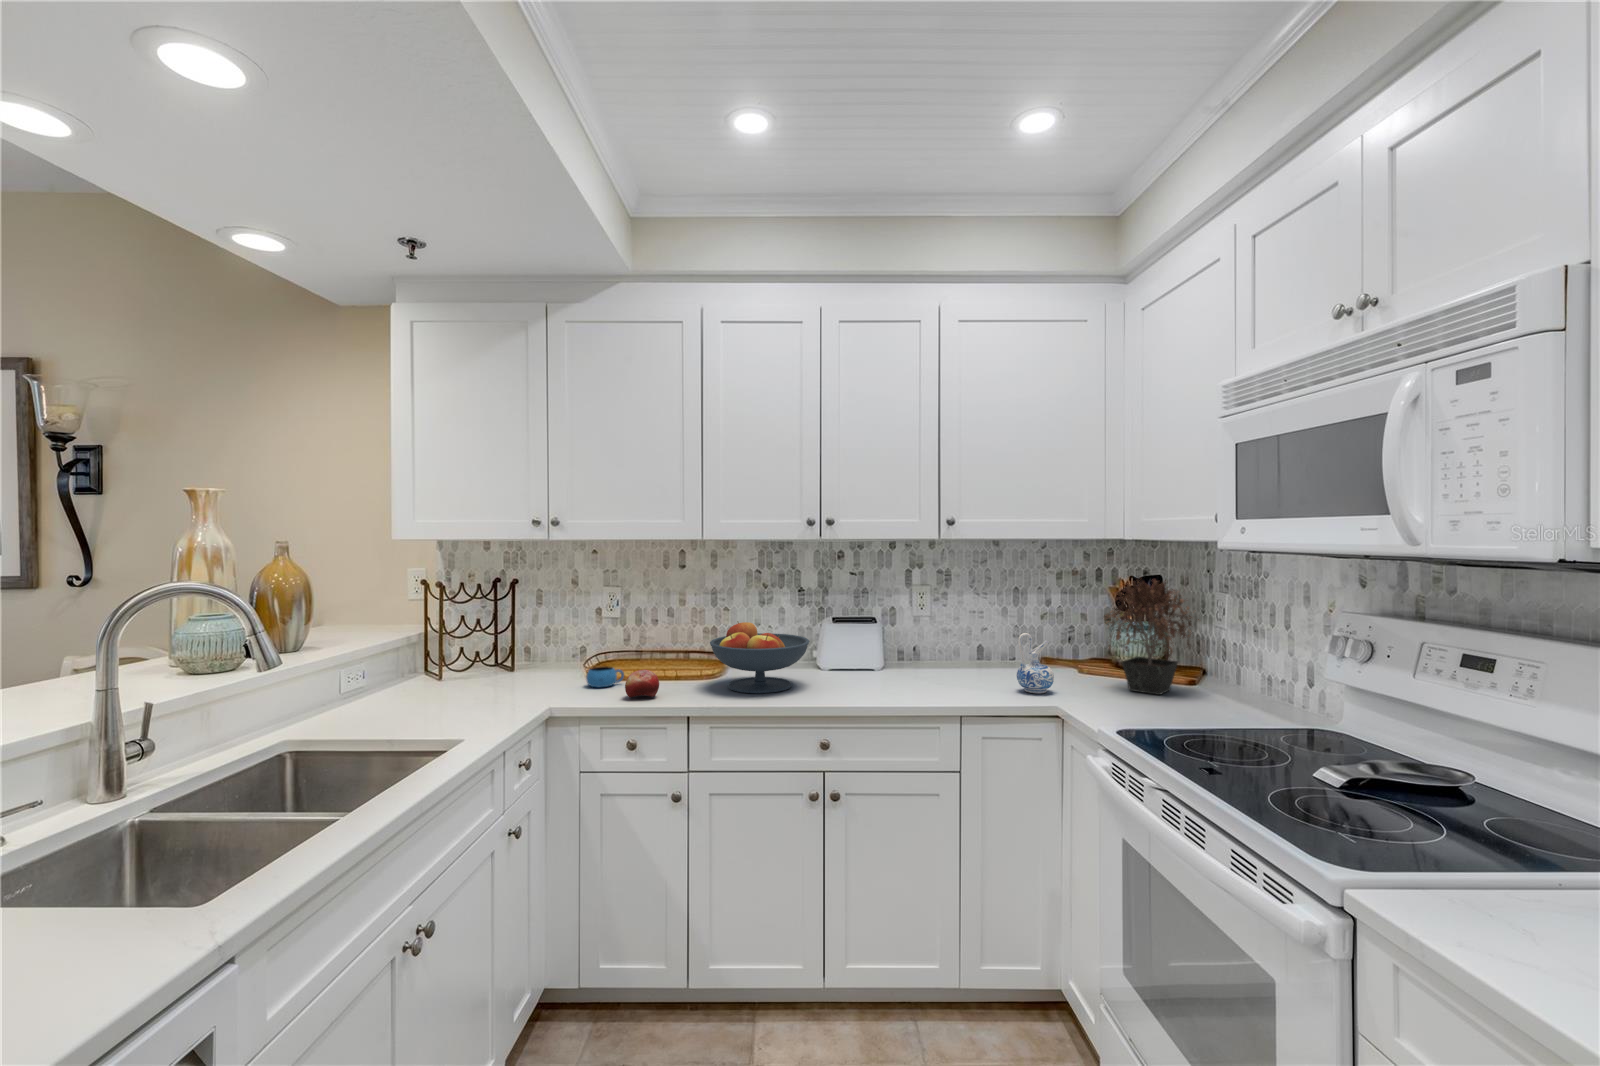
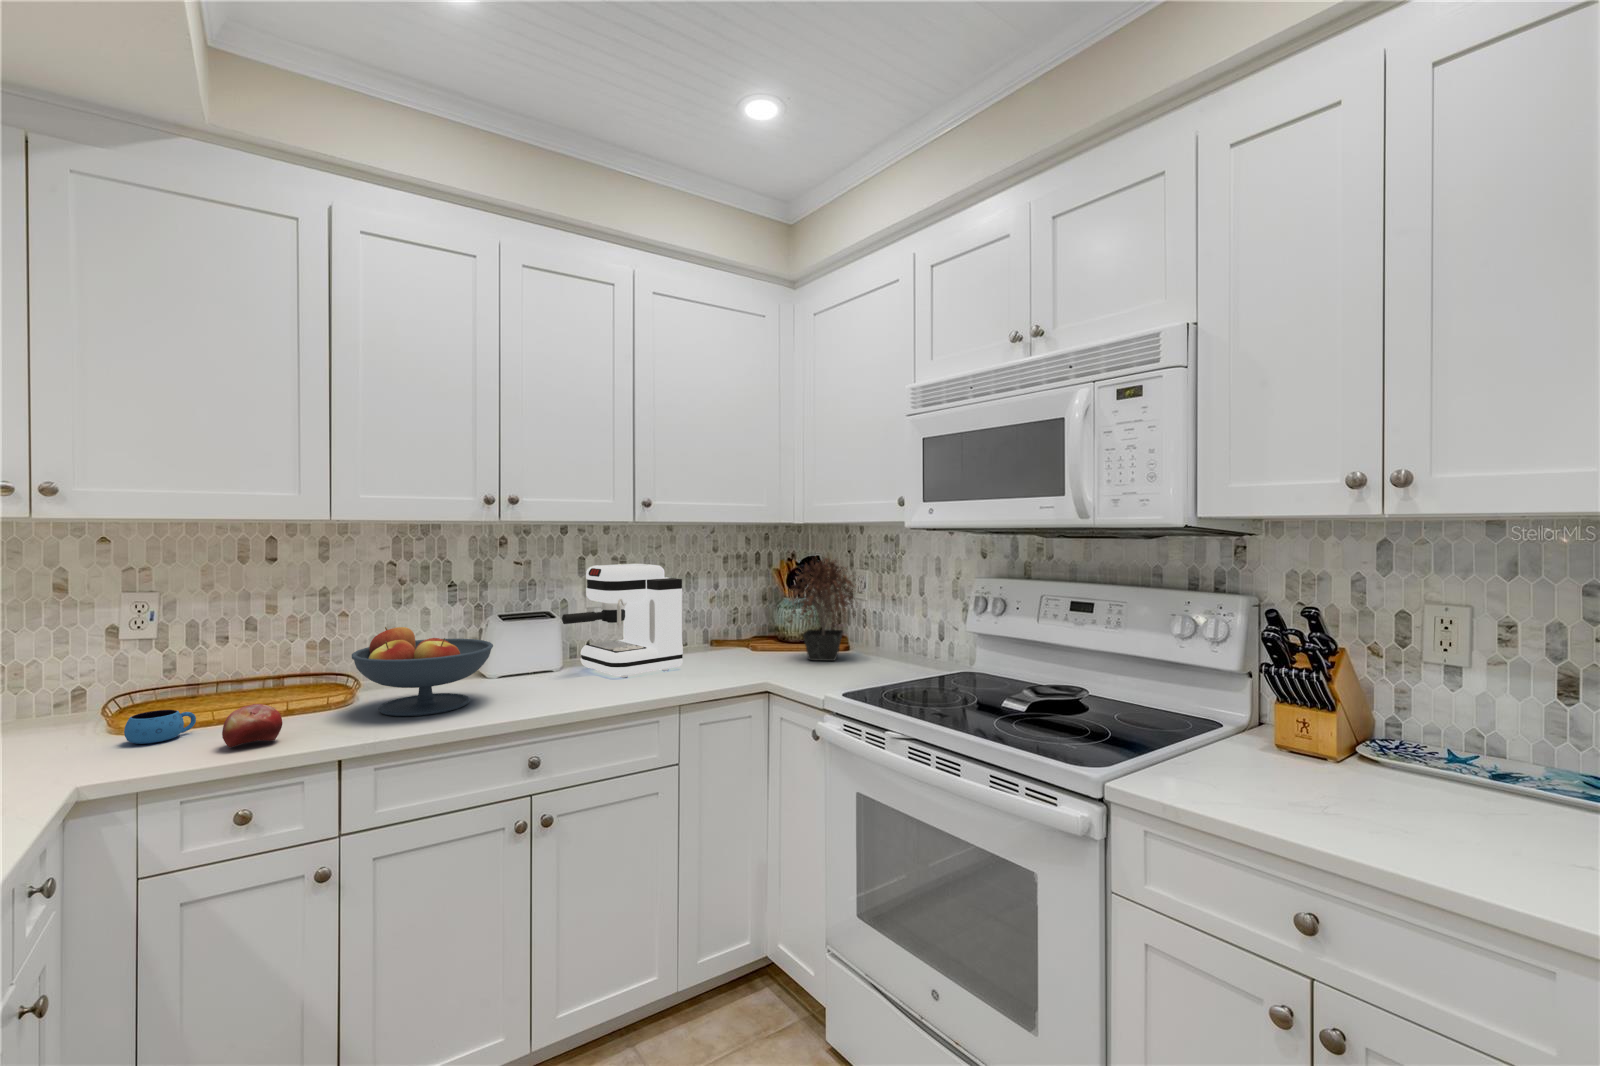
coffee maker: none [879,578,988,684] -> present [562,564,683,678]
ceramic pitcher: present [1017,633,1054,693] -> none [717,614,752,673]

